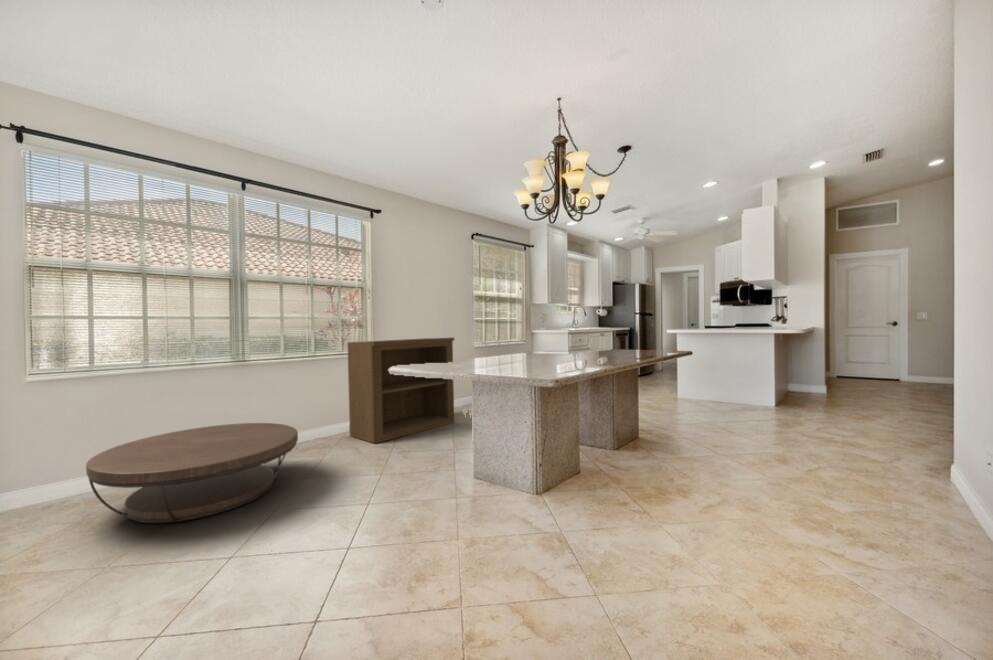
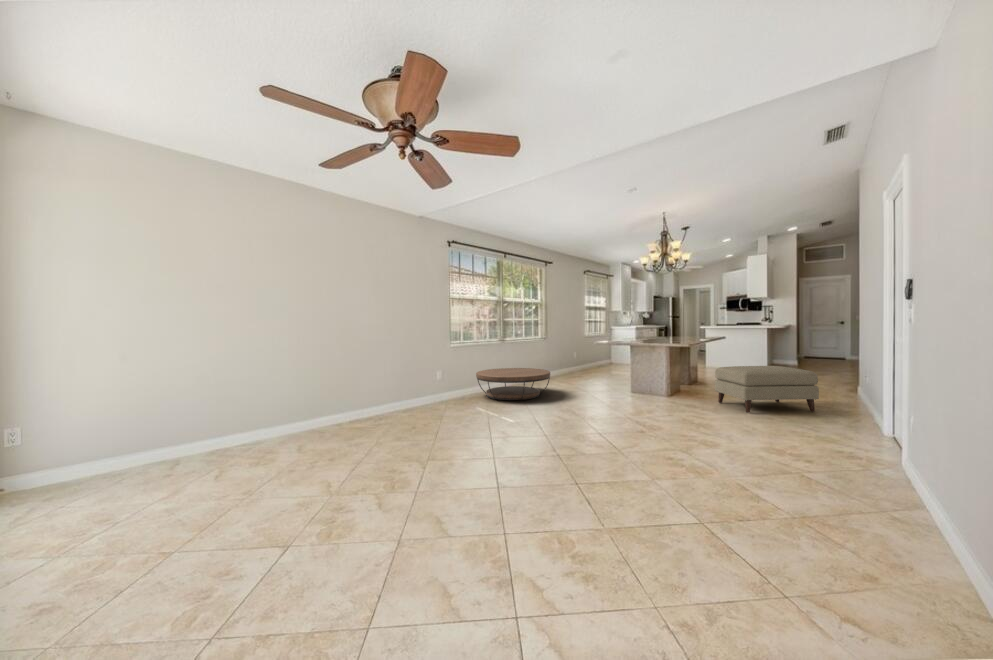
bookshelf: present [347,337,454,443] -> none [536,329,585,383]
ottoman: none [631,450,923,630] -> present [715,366,819,413]

